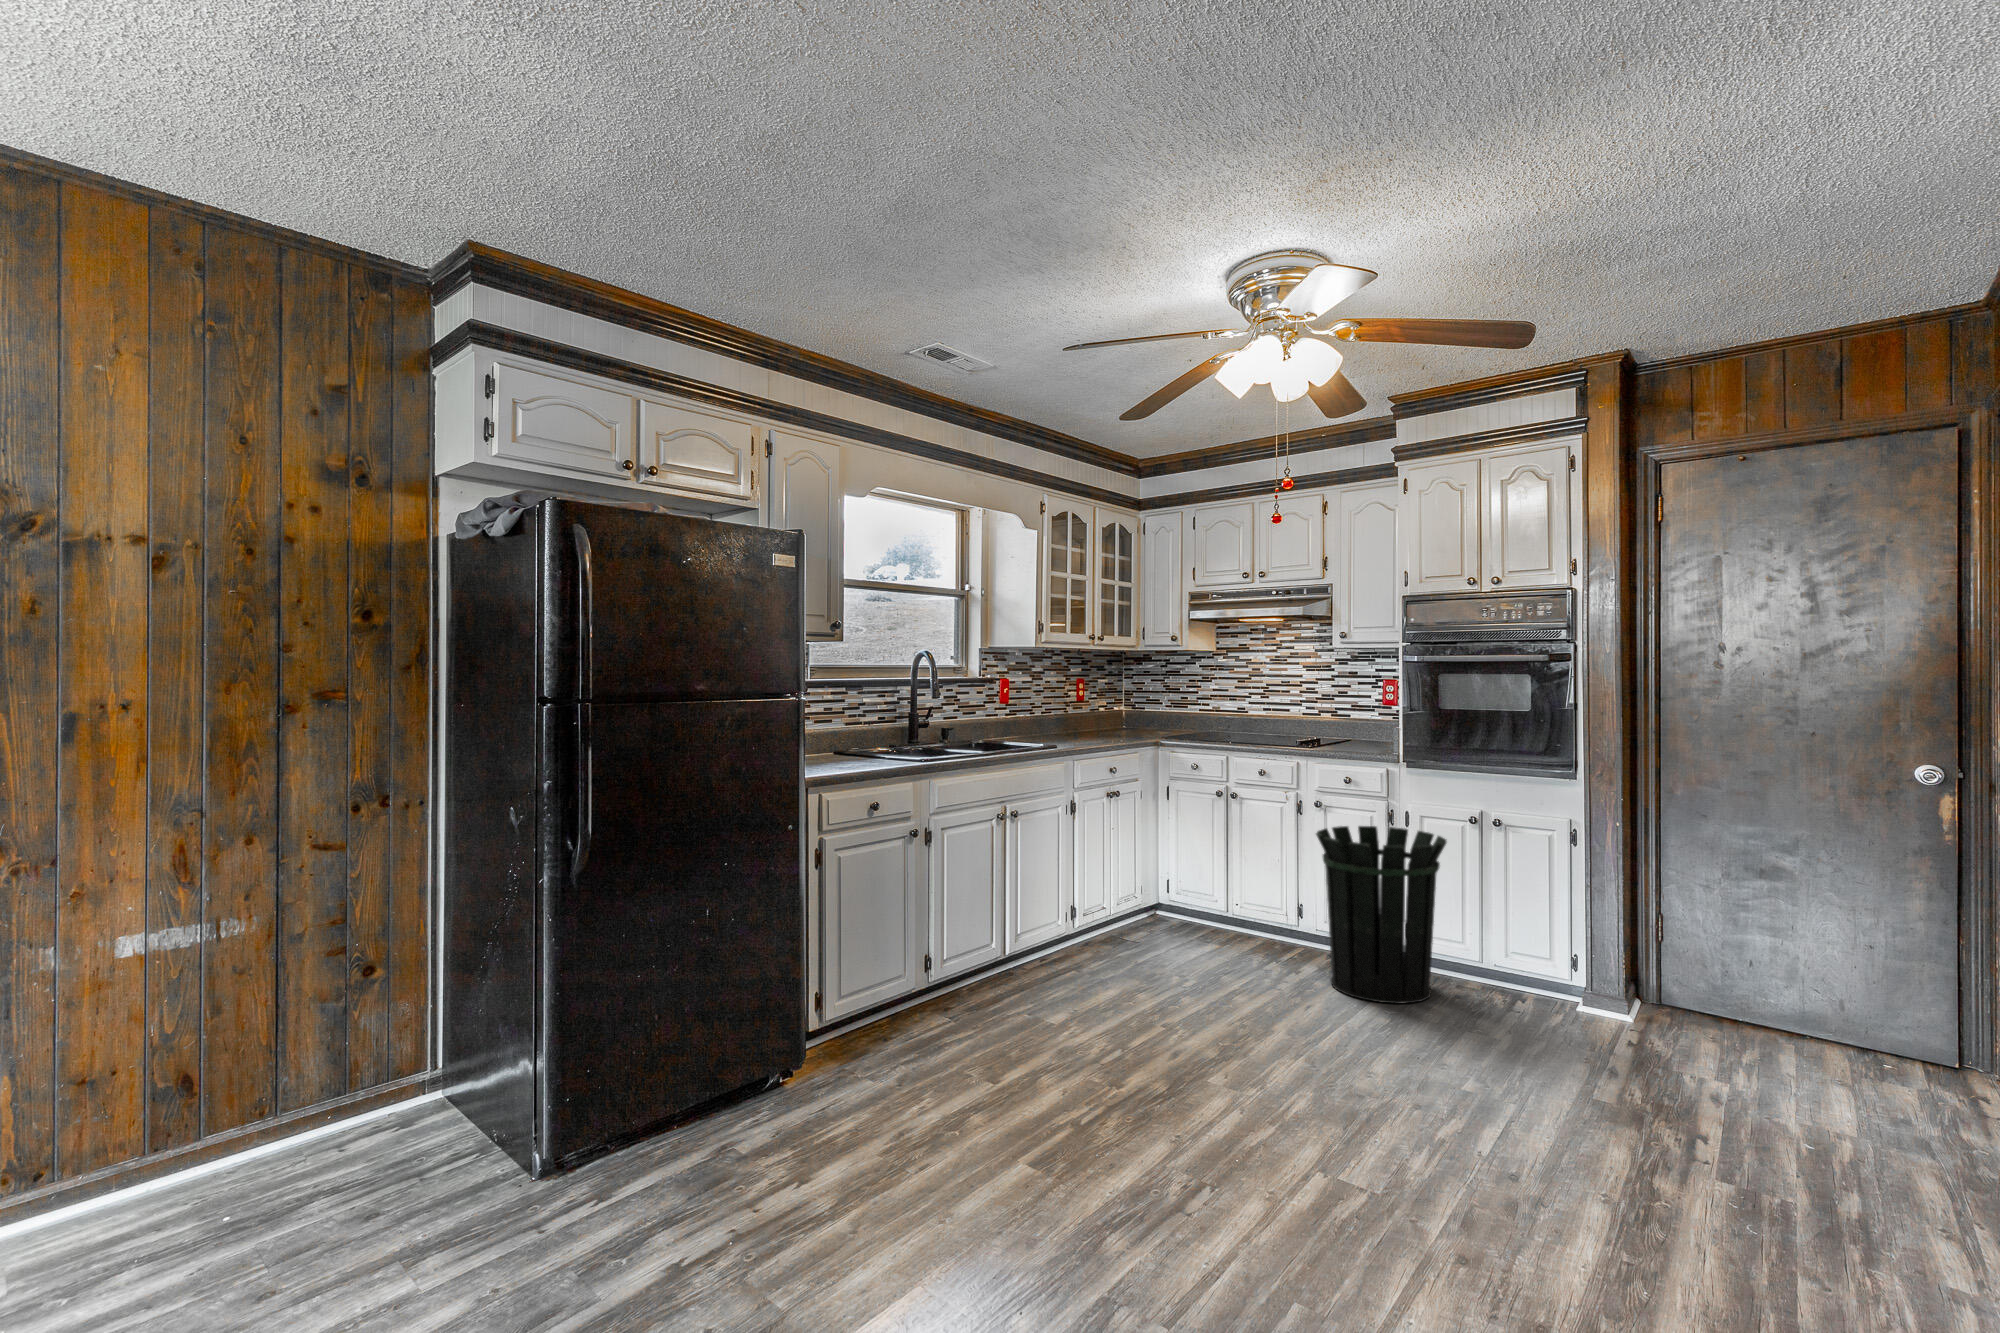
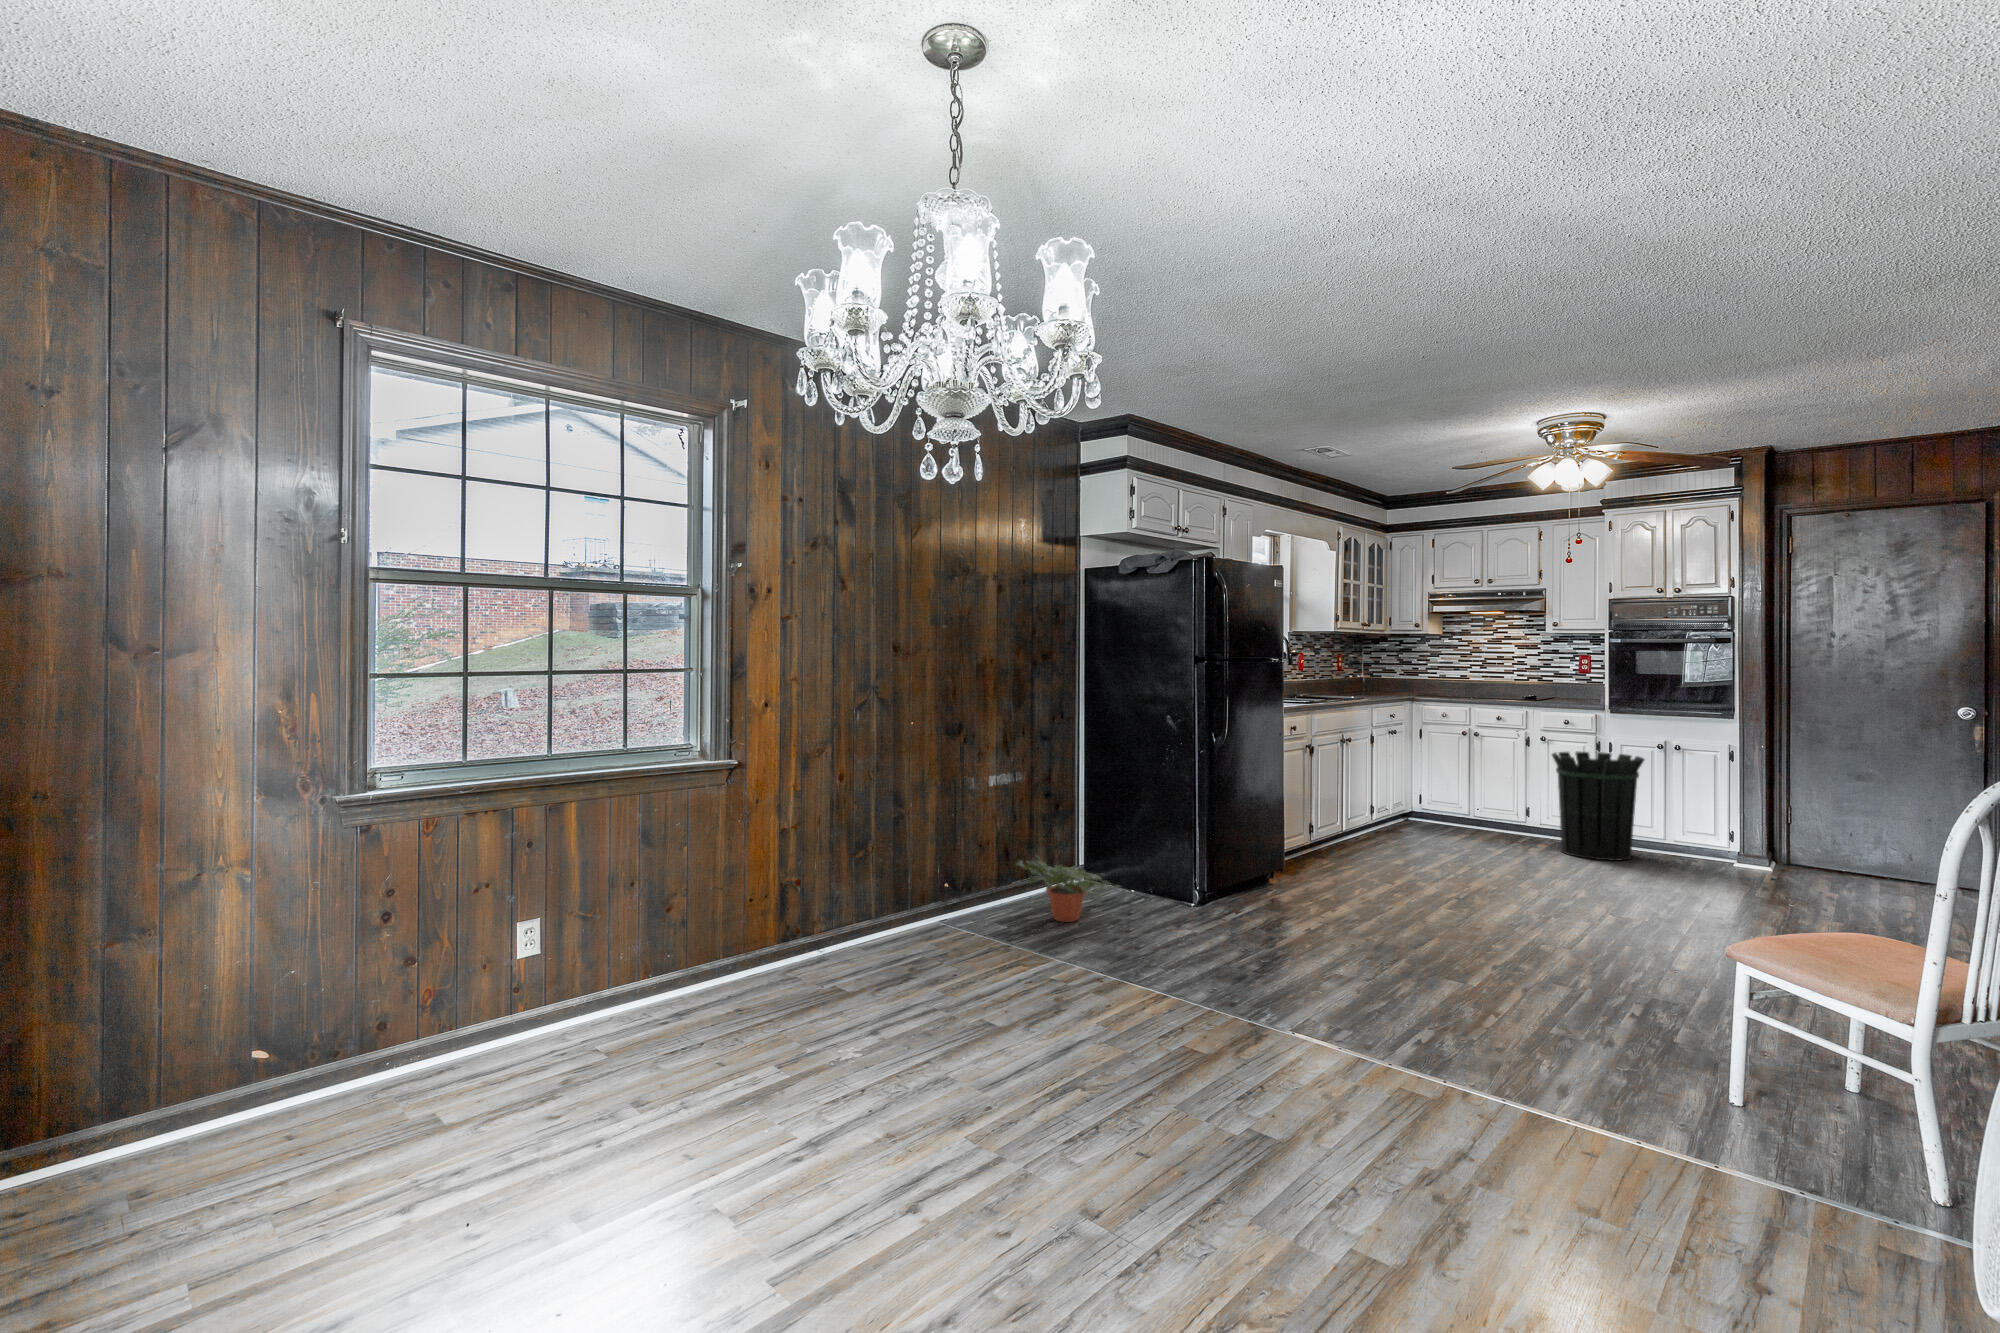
potted plant: none [128,1074,379,1223] -> present [1016,858,1119,922]

